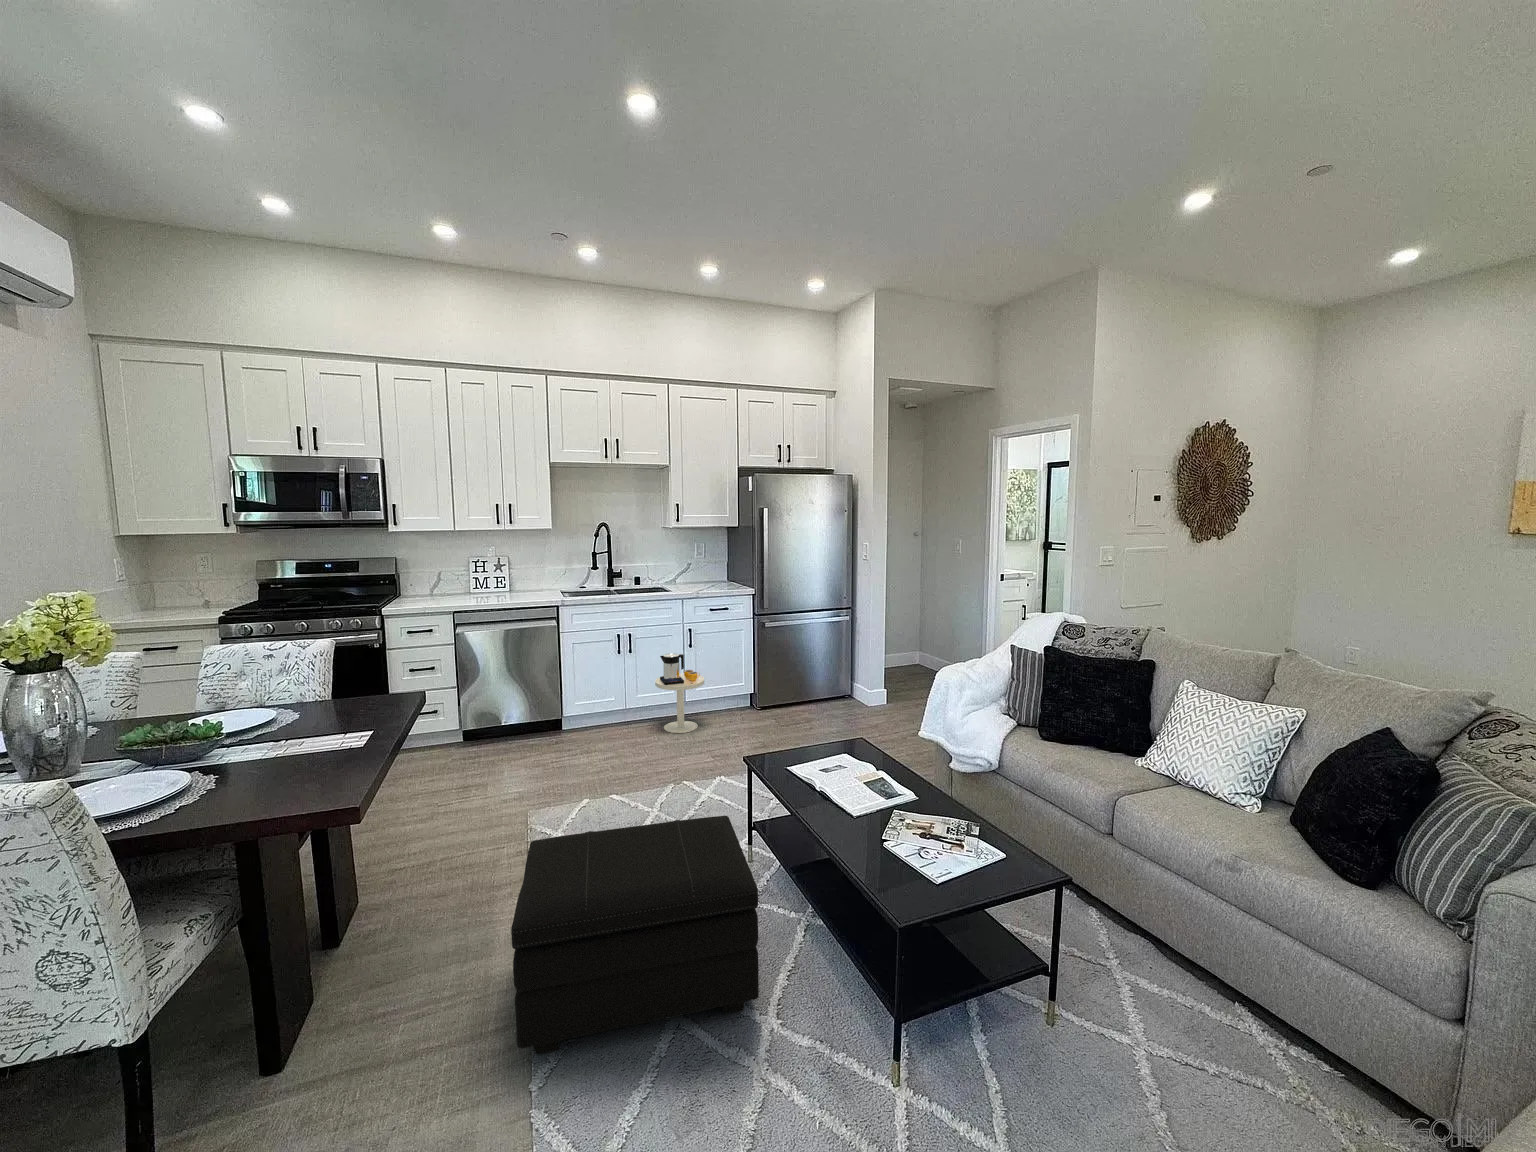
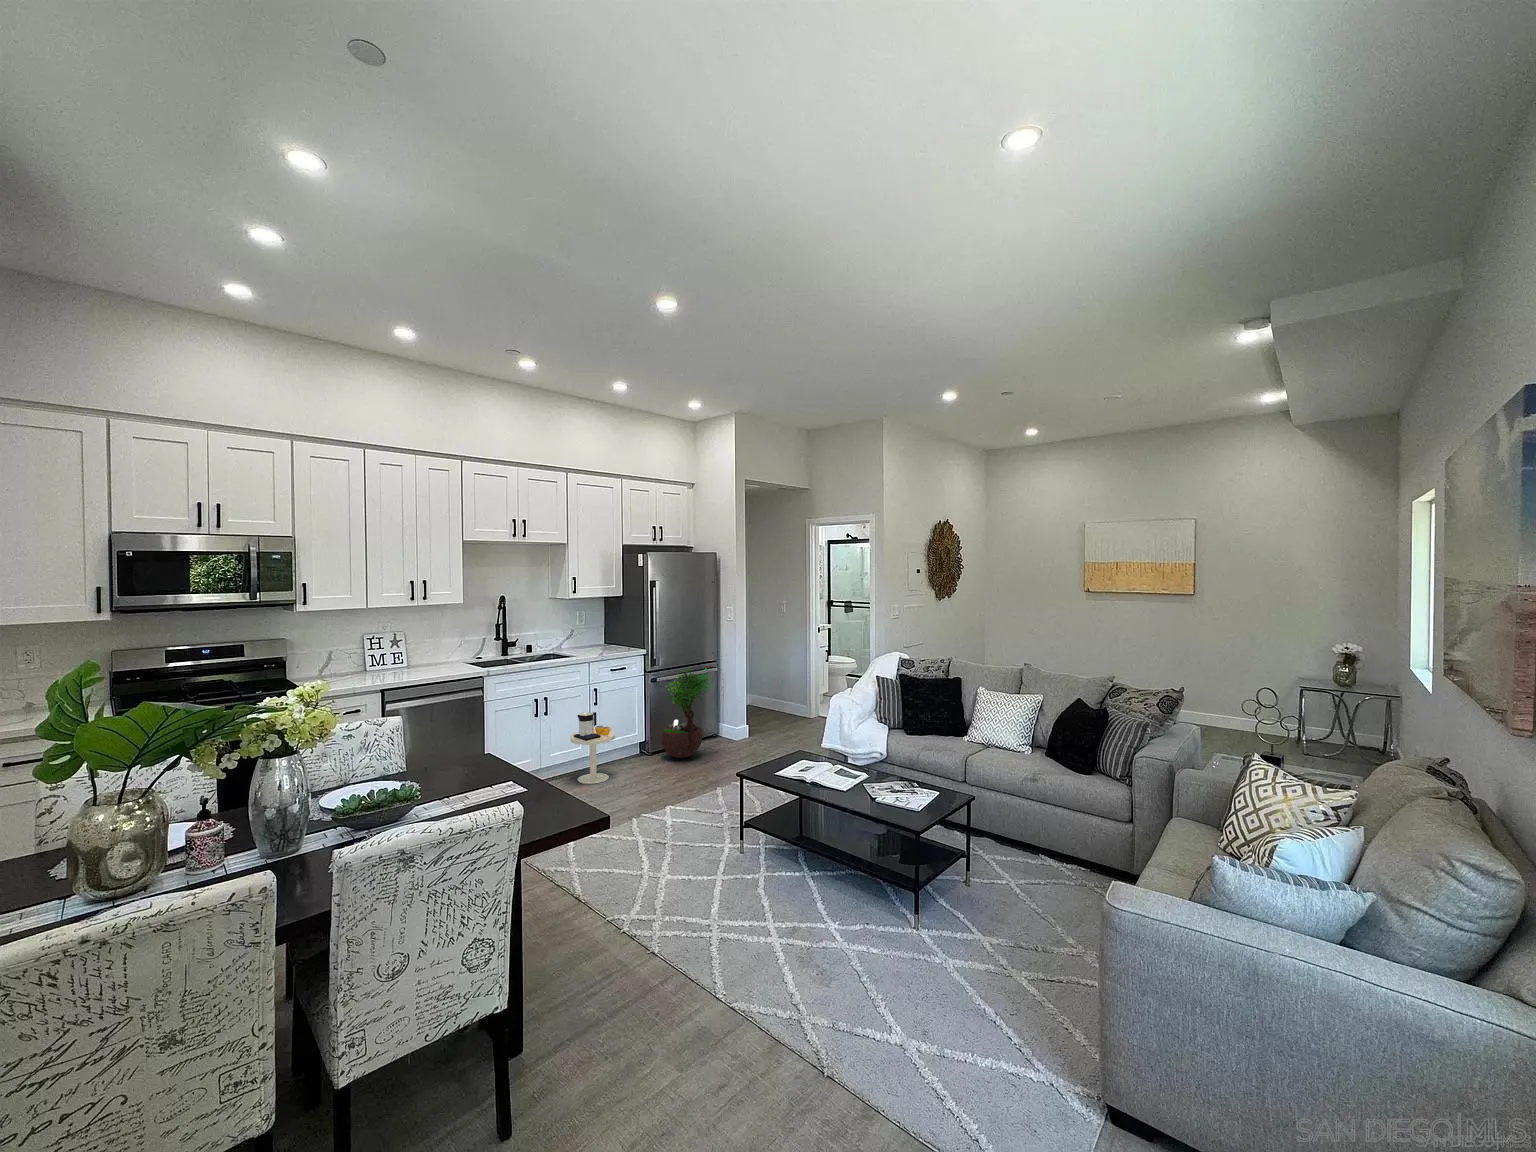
potted tree: none [764,607,830,717] -> present [661,668,712,758]
footstool: present [511,816,759,1054] -> none [648,808,824,974]

